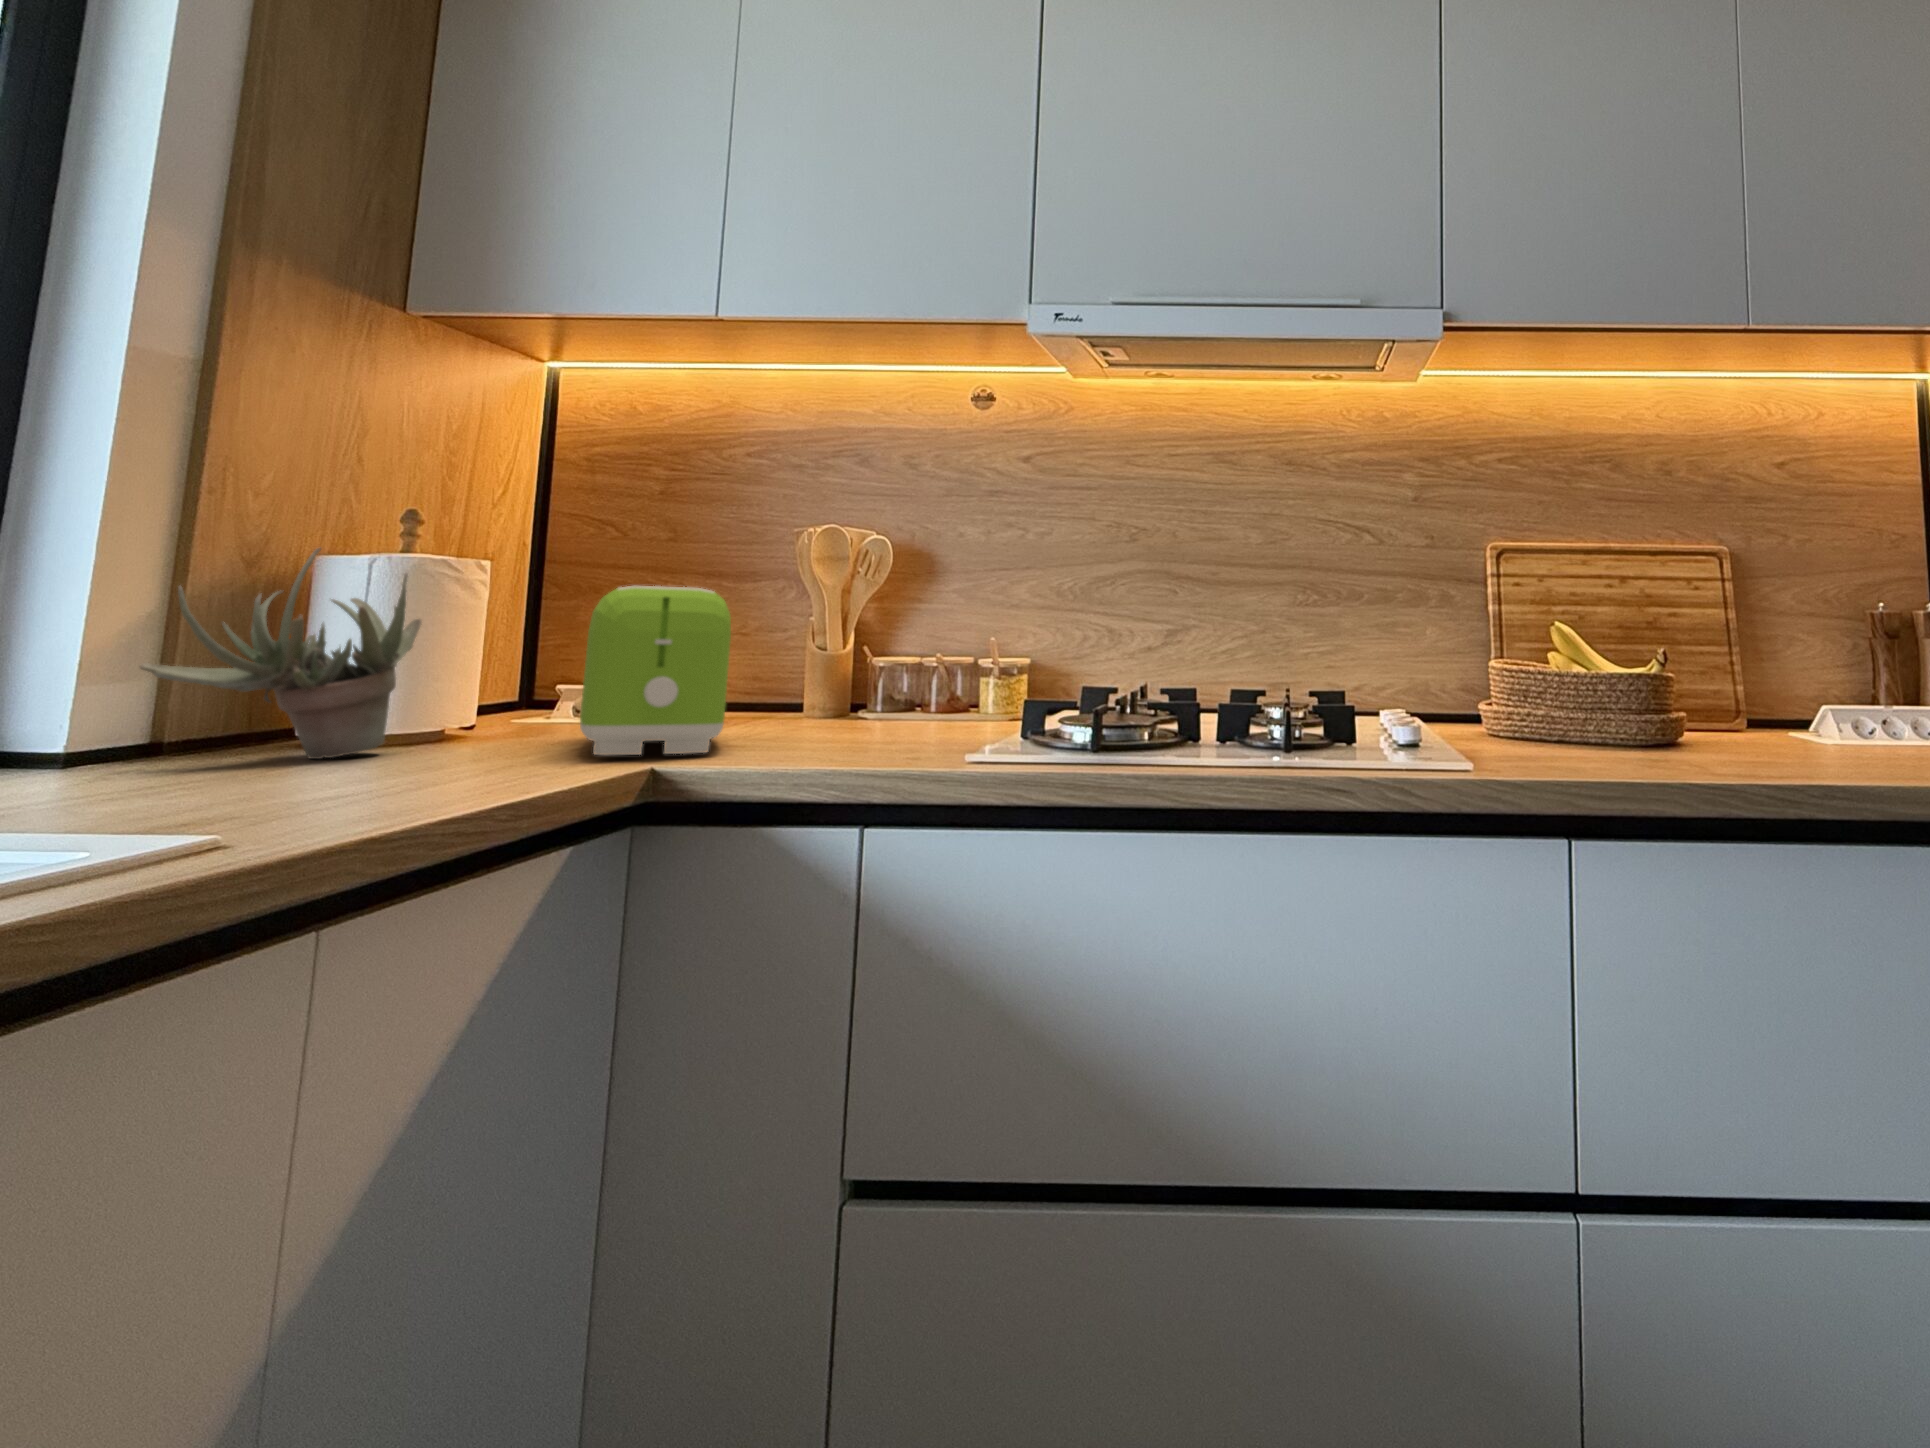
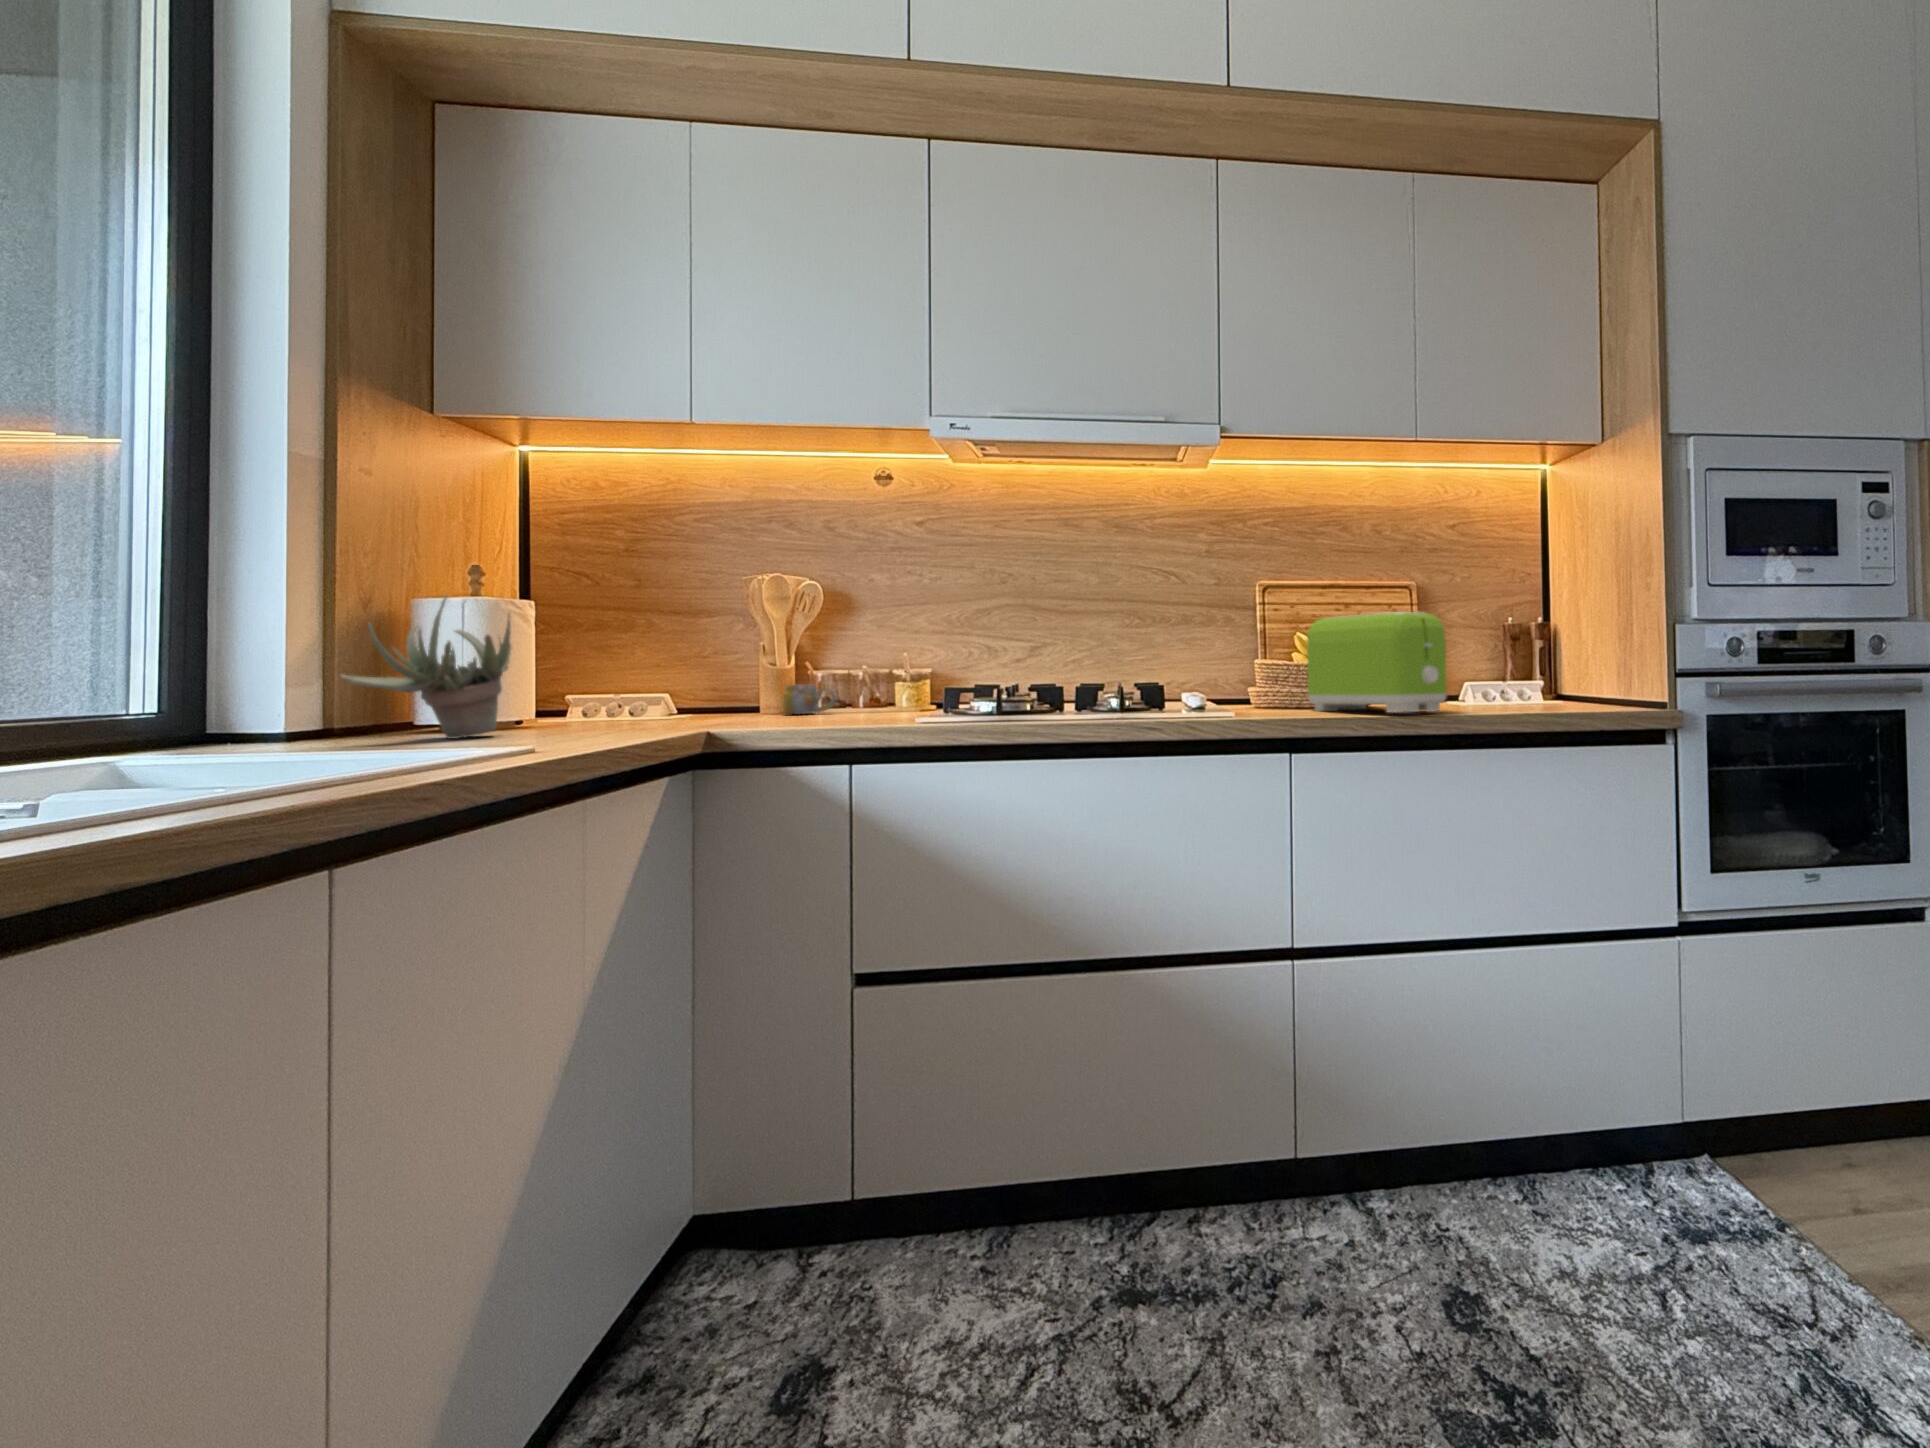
toaster: present [580,586,731,755] -> present [1307,612,1447,712]
mug: none [824,680,897,722] -> present [782,684,836,714]

